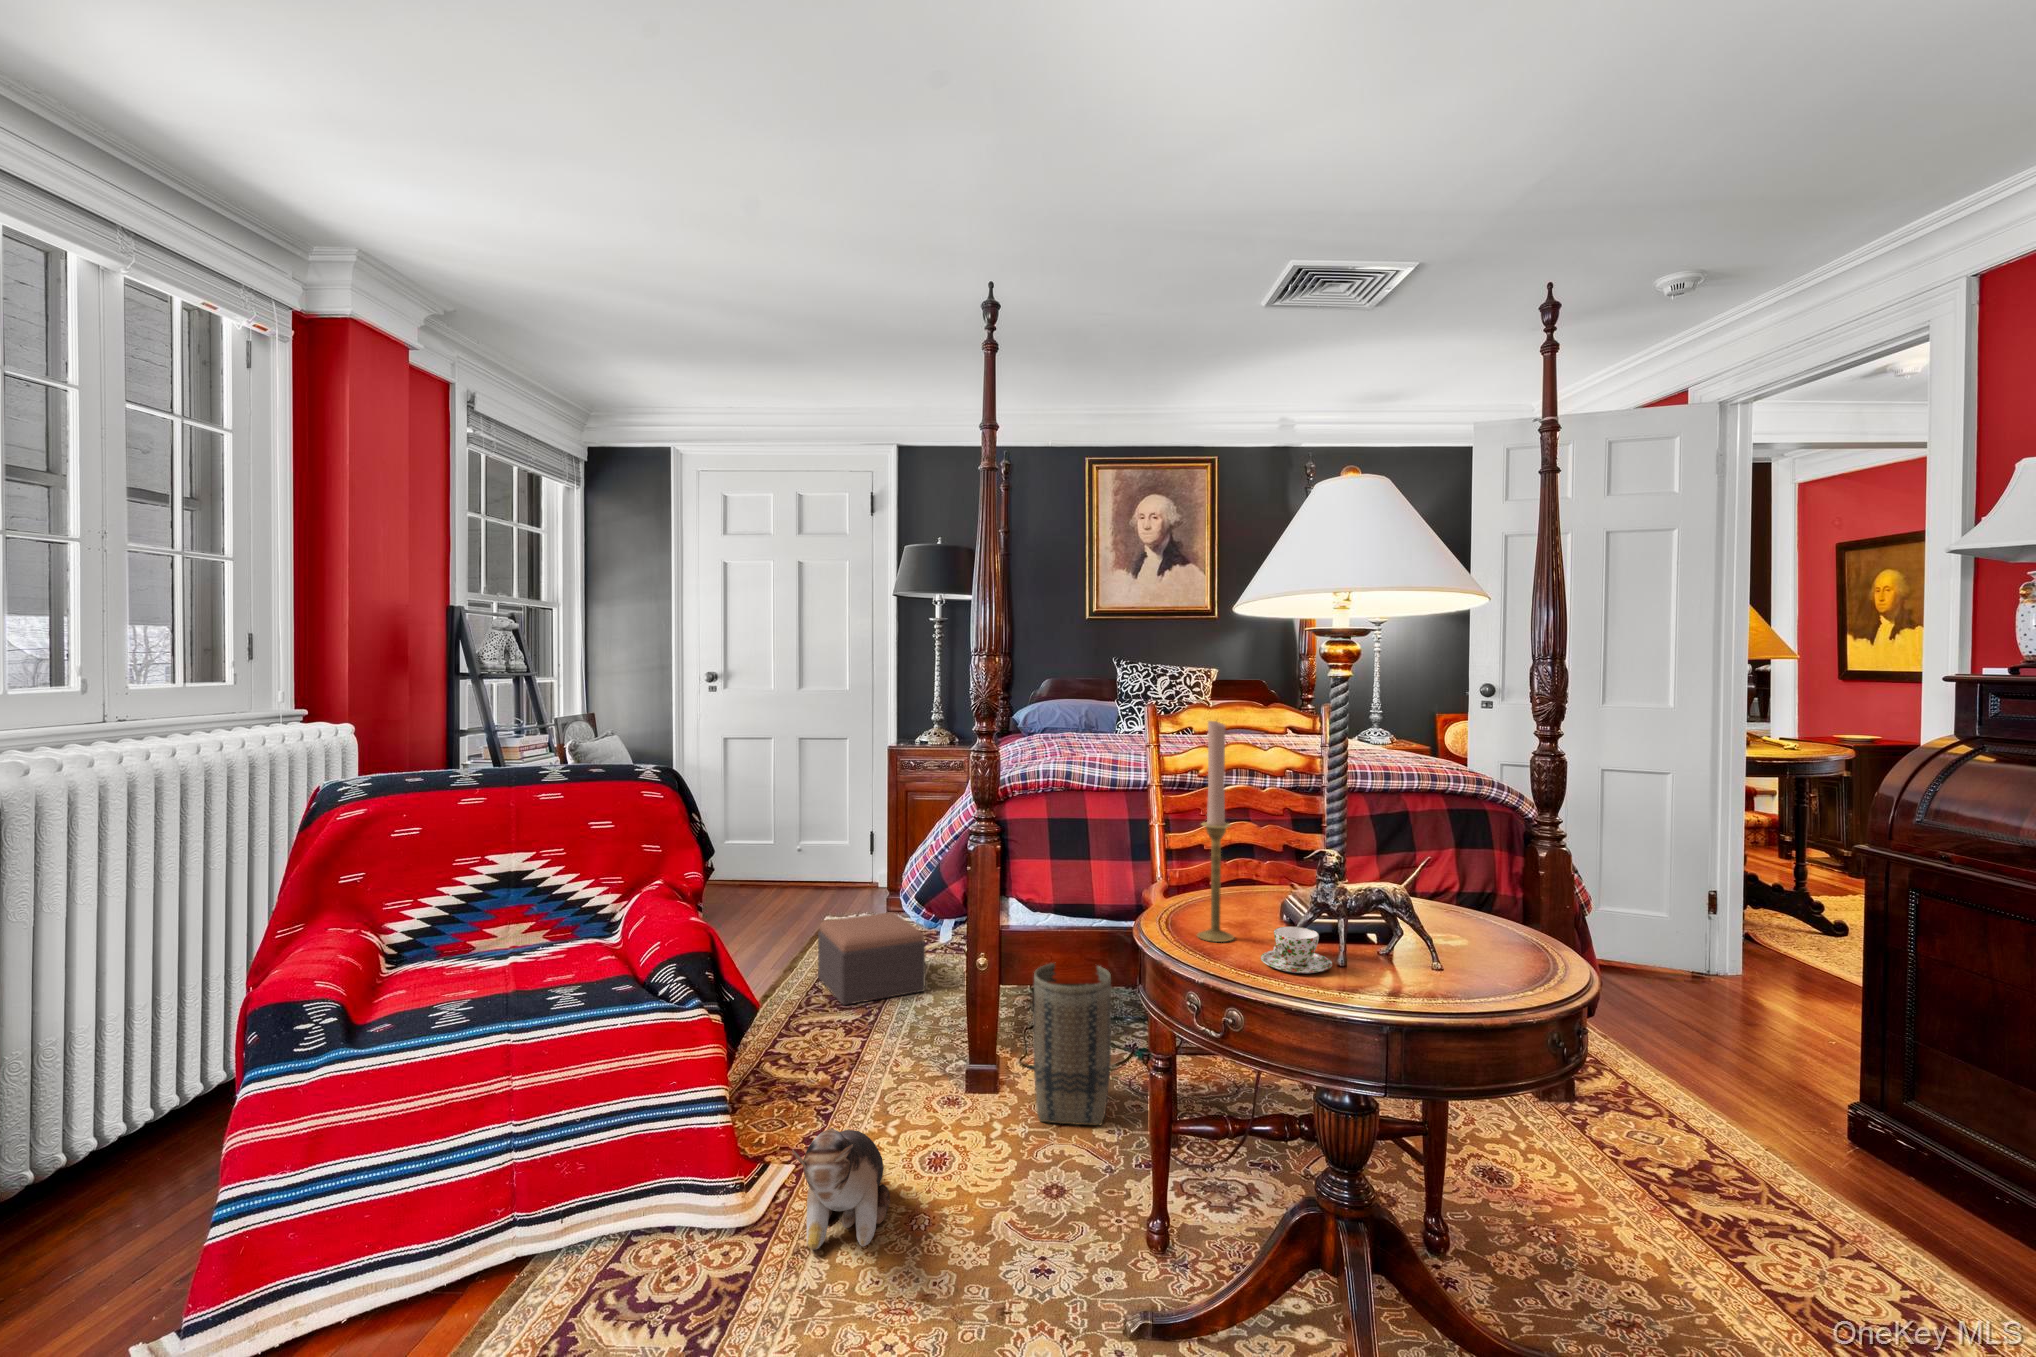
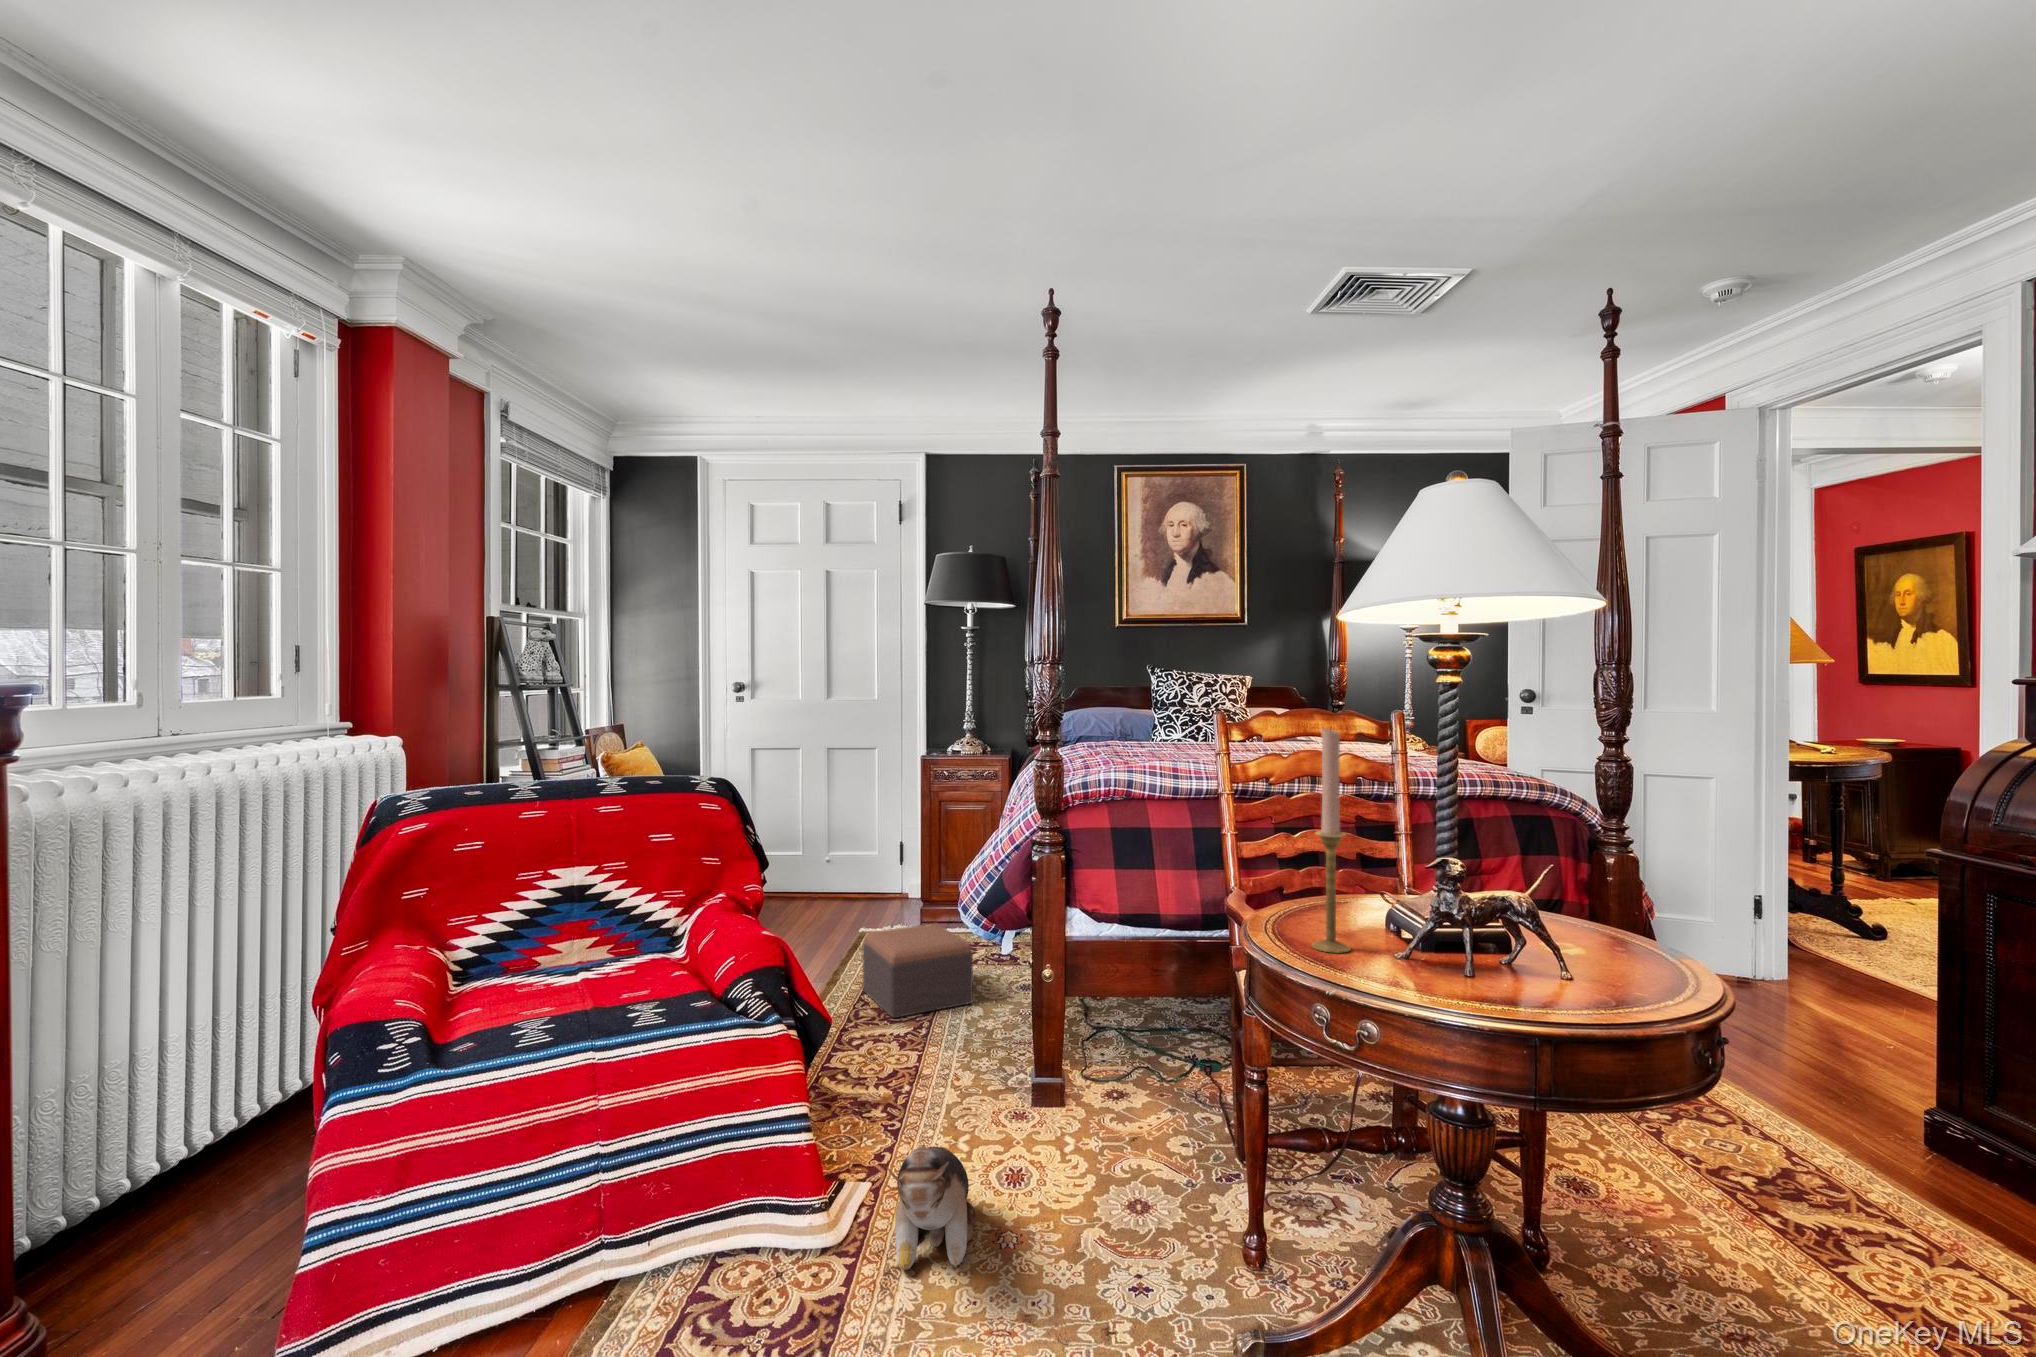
teacup: present [1261,926,1332,973] -> none [1388,937,1464,984]
basket: present [1034,962,1111,1125] -> none [1103,973,1181,1139]

